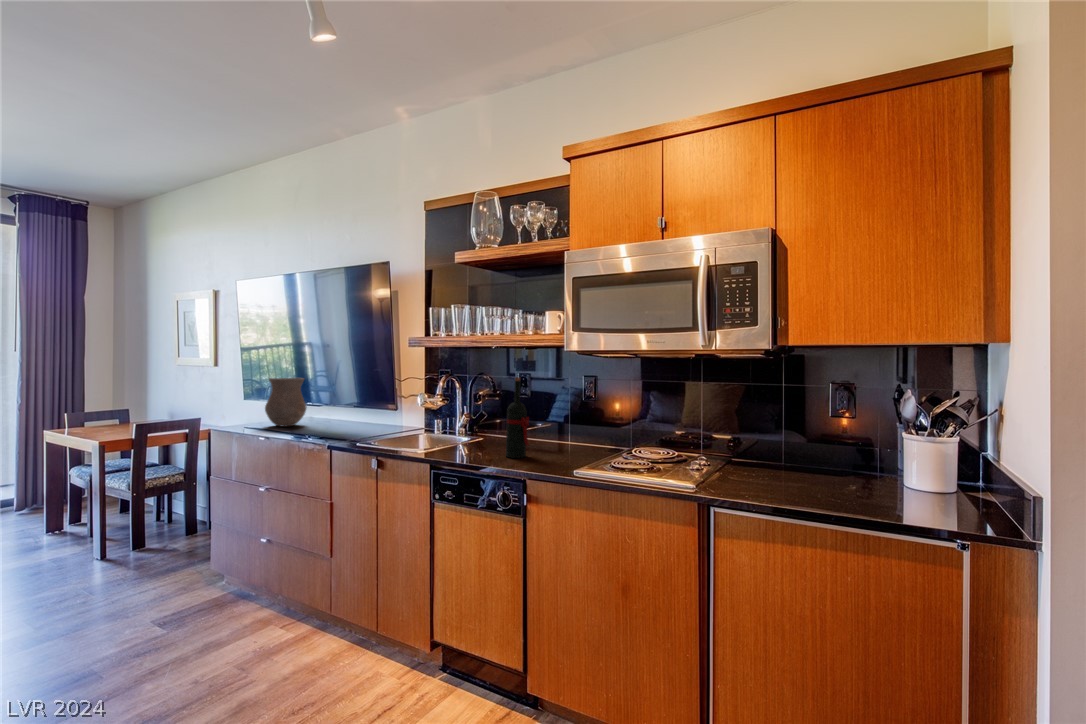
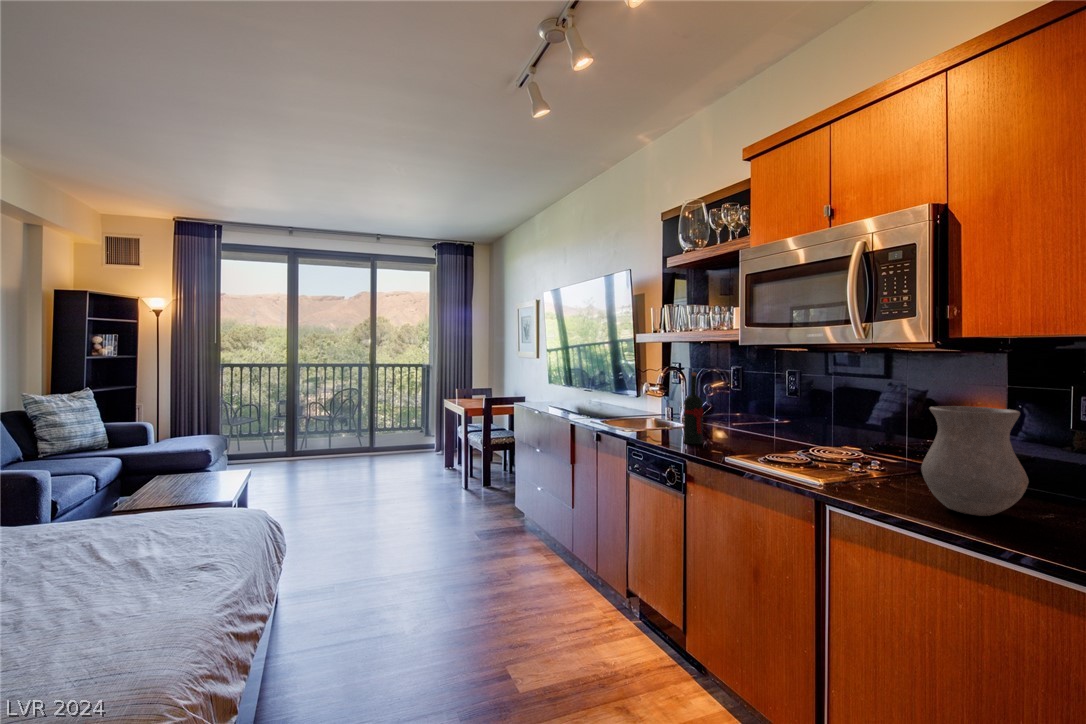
vase: present [265,378,307,426] -> present [921,406,1029,516]

